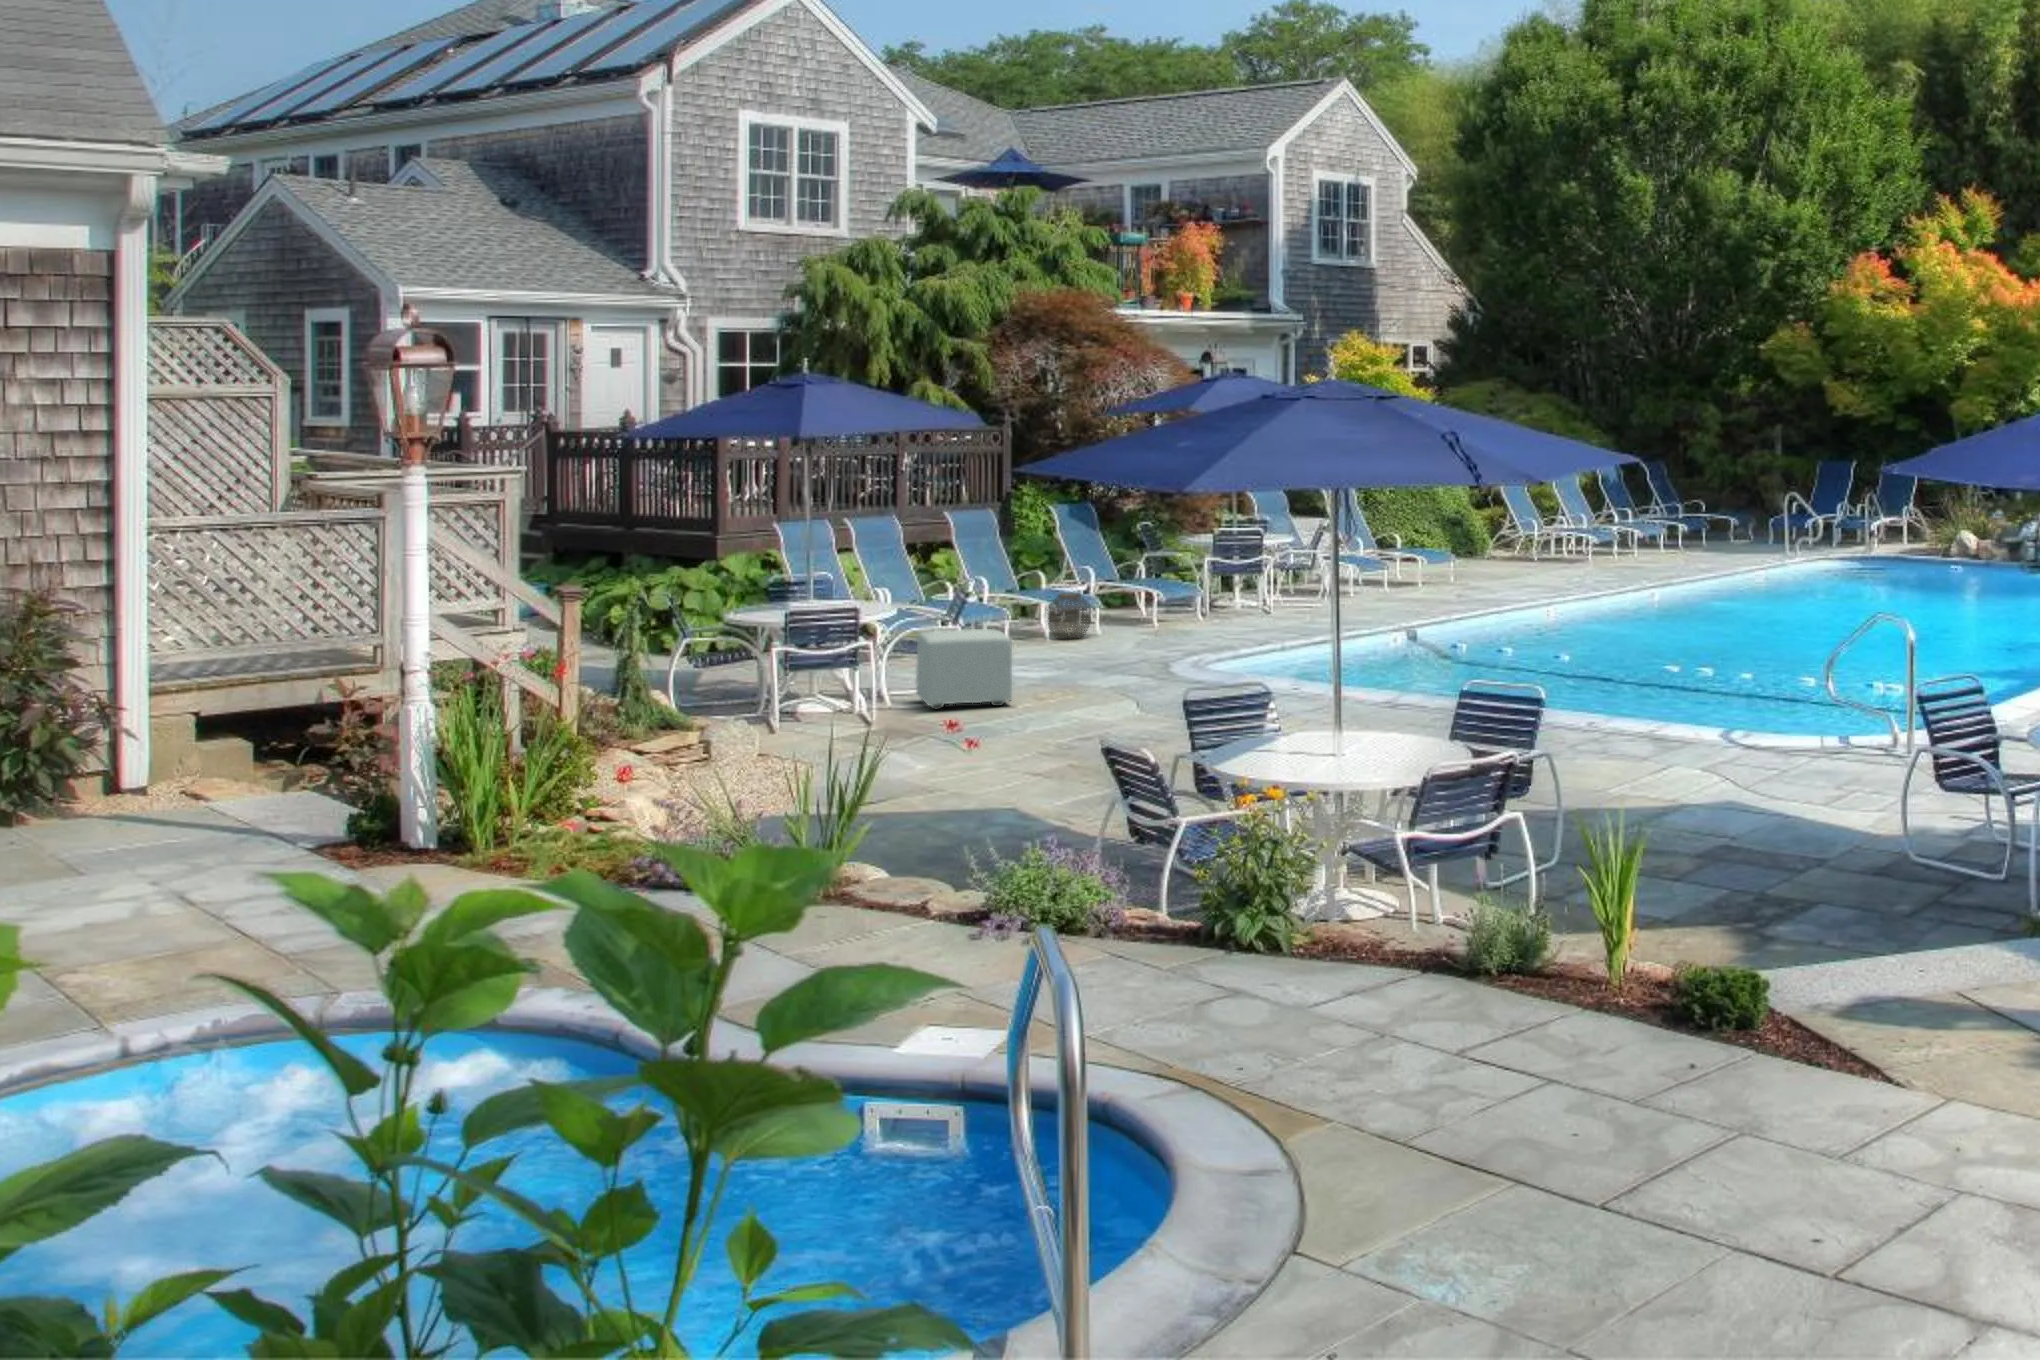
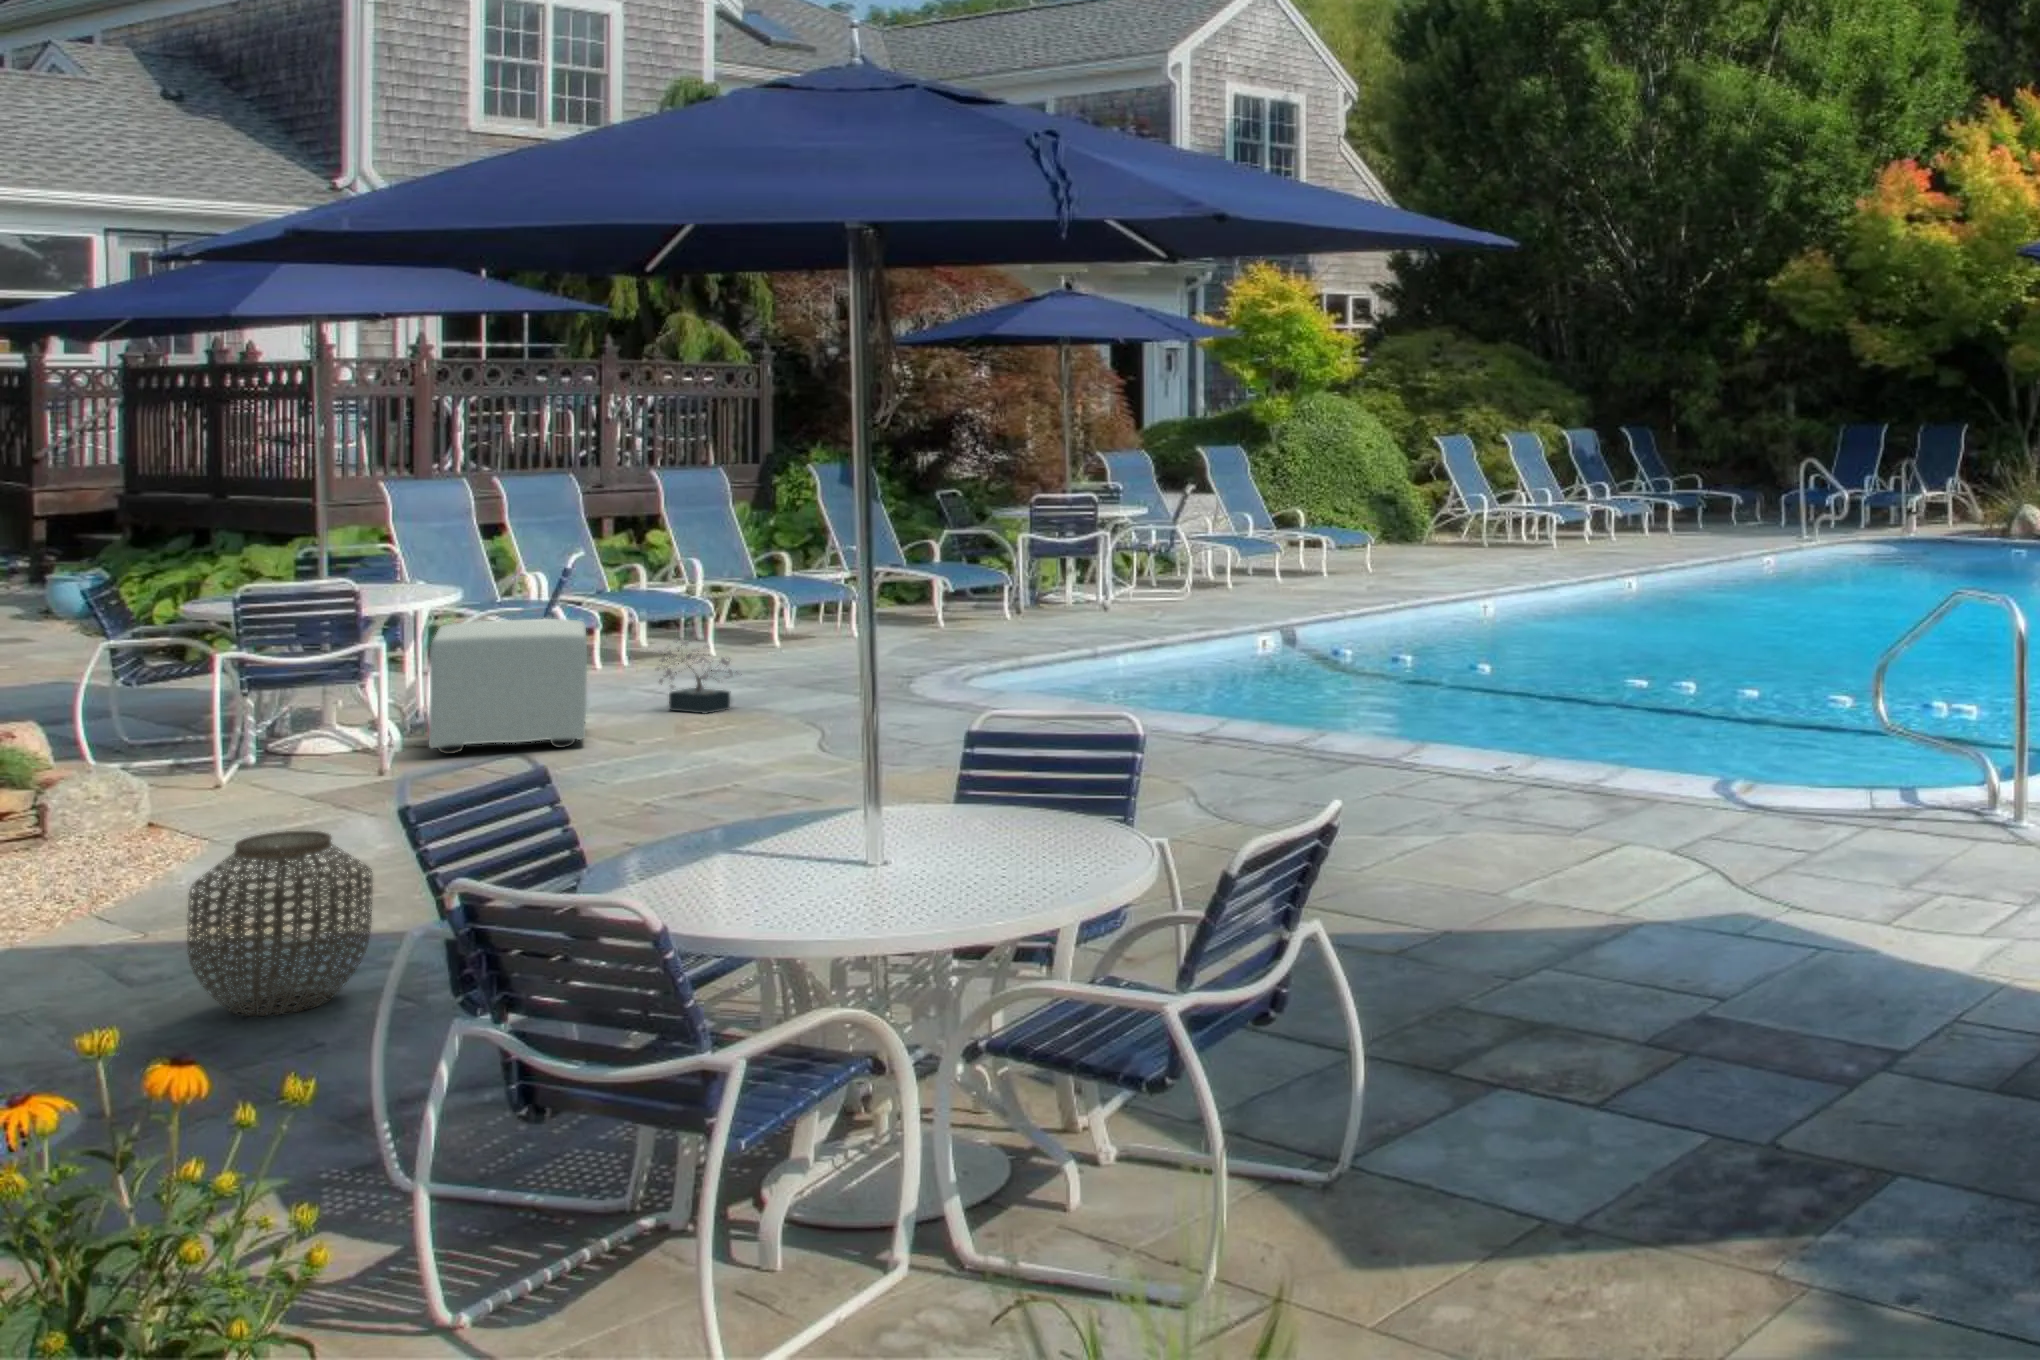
woven basket: present [1047,593,1090,640] -> present [187,831,372,1015]
decorative plant: none [1028,639,1082,687] -> present [657,639,737,713]

